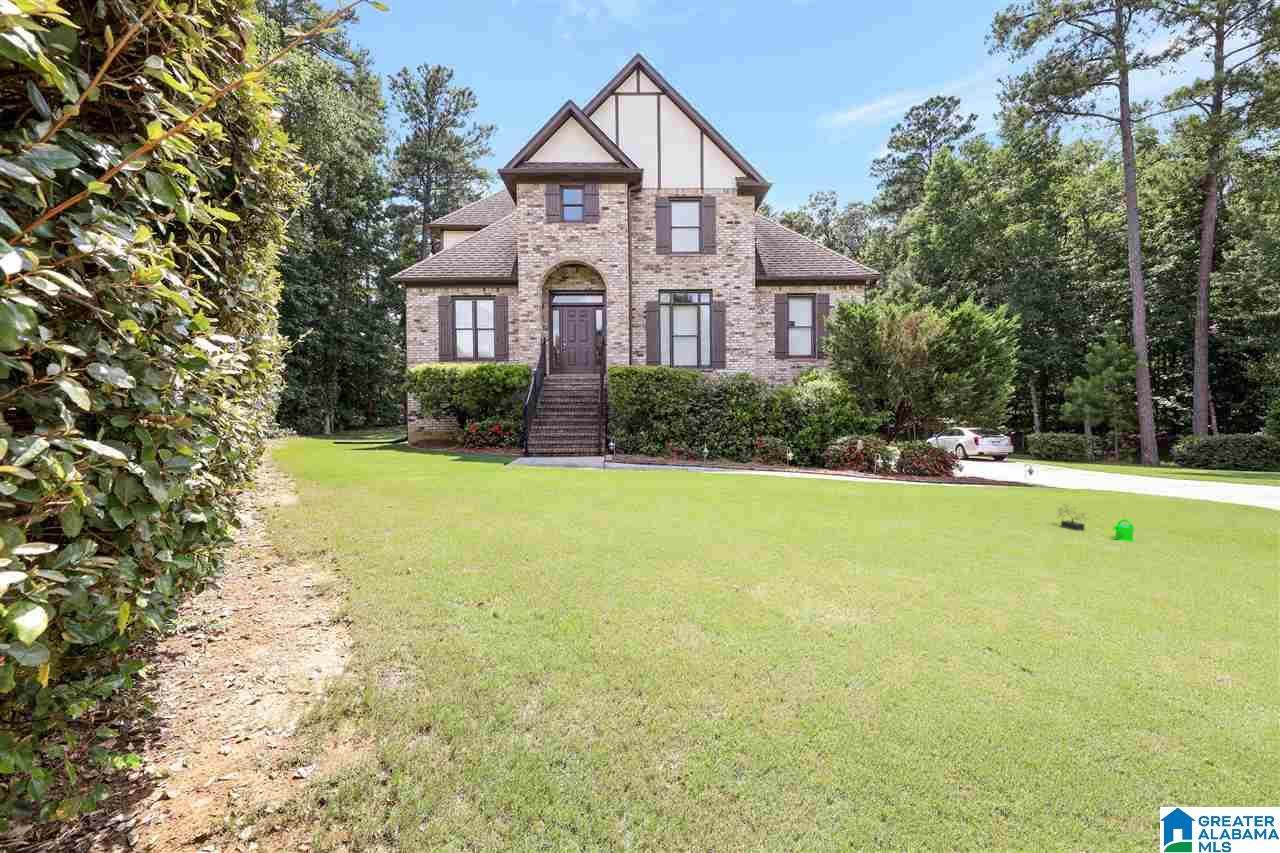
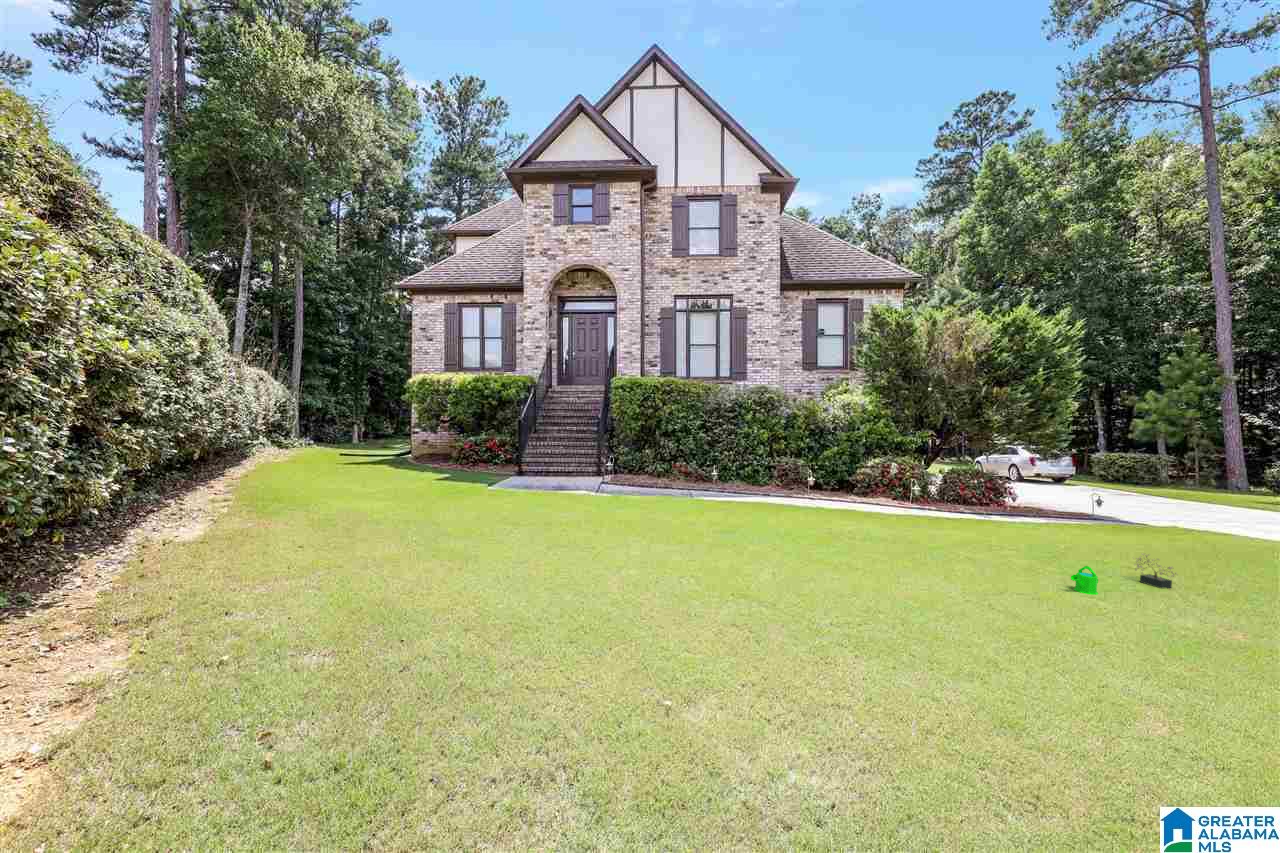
watering can: present [1113,519,1134,541] -> present [1071,566,1098,595]

